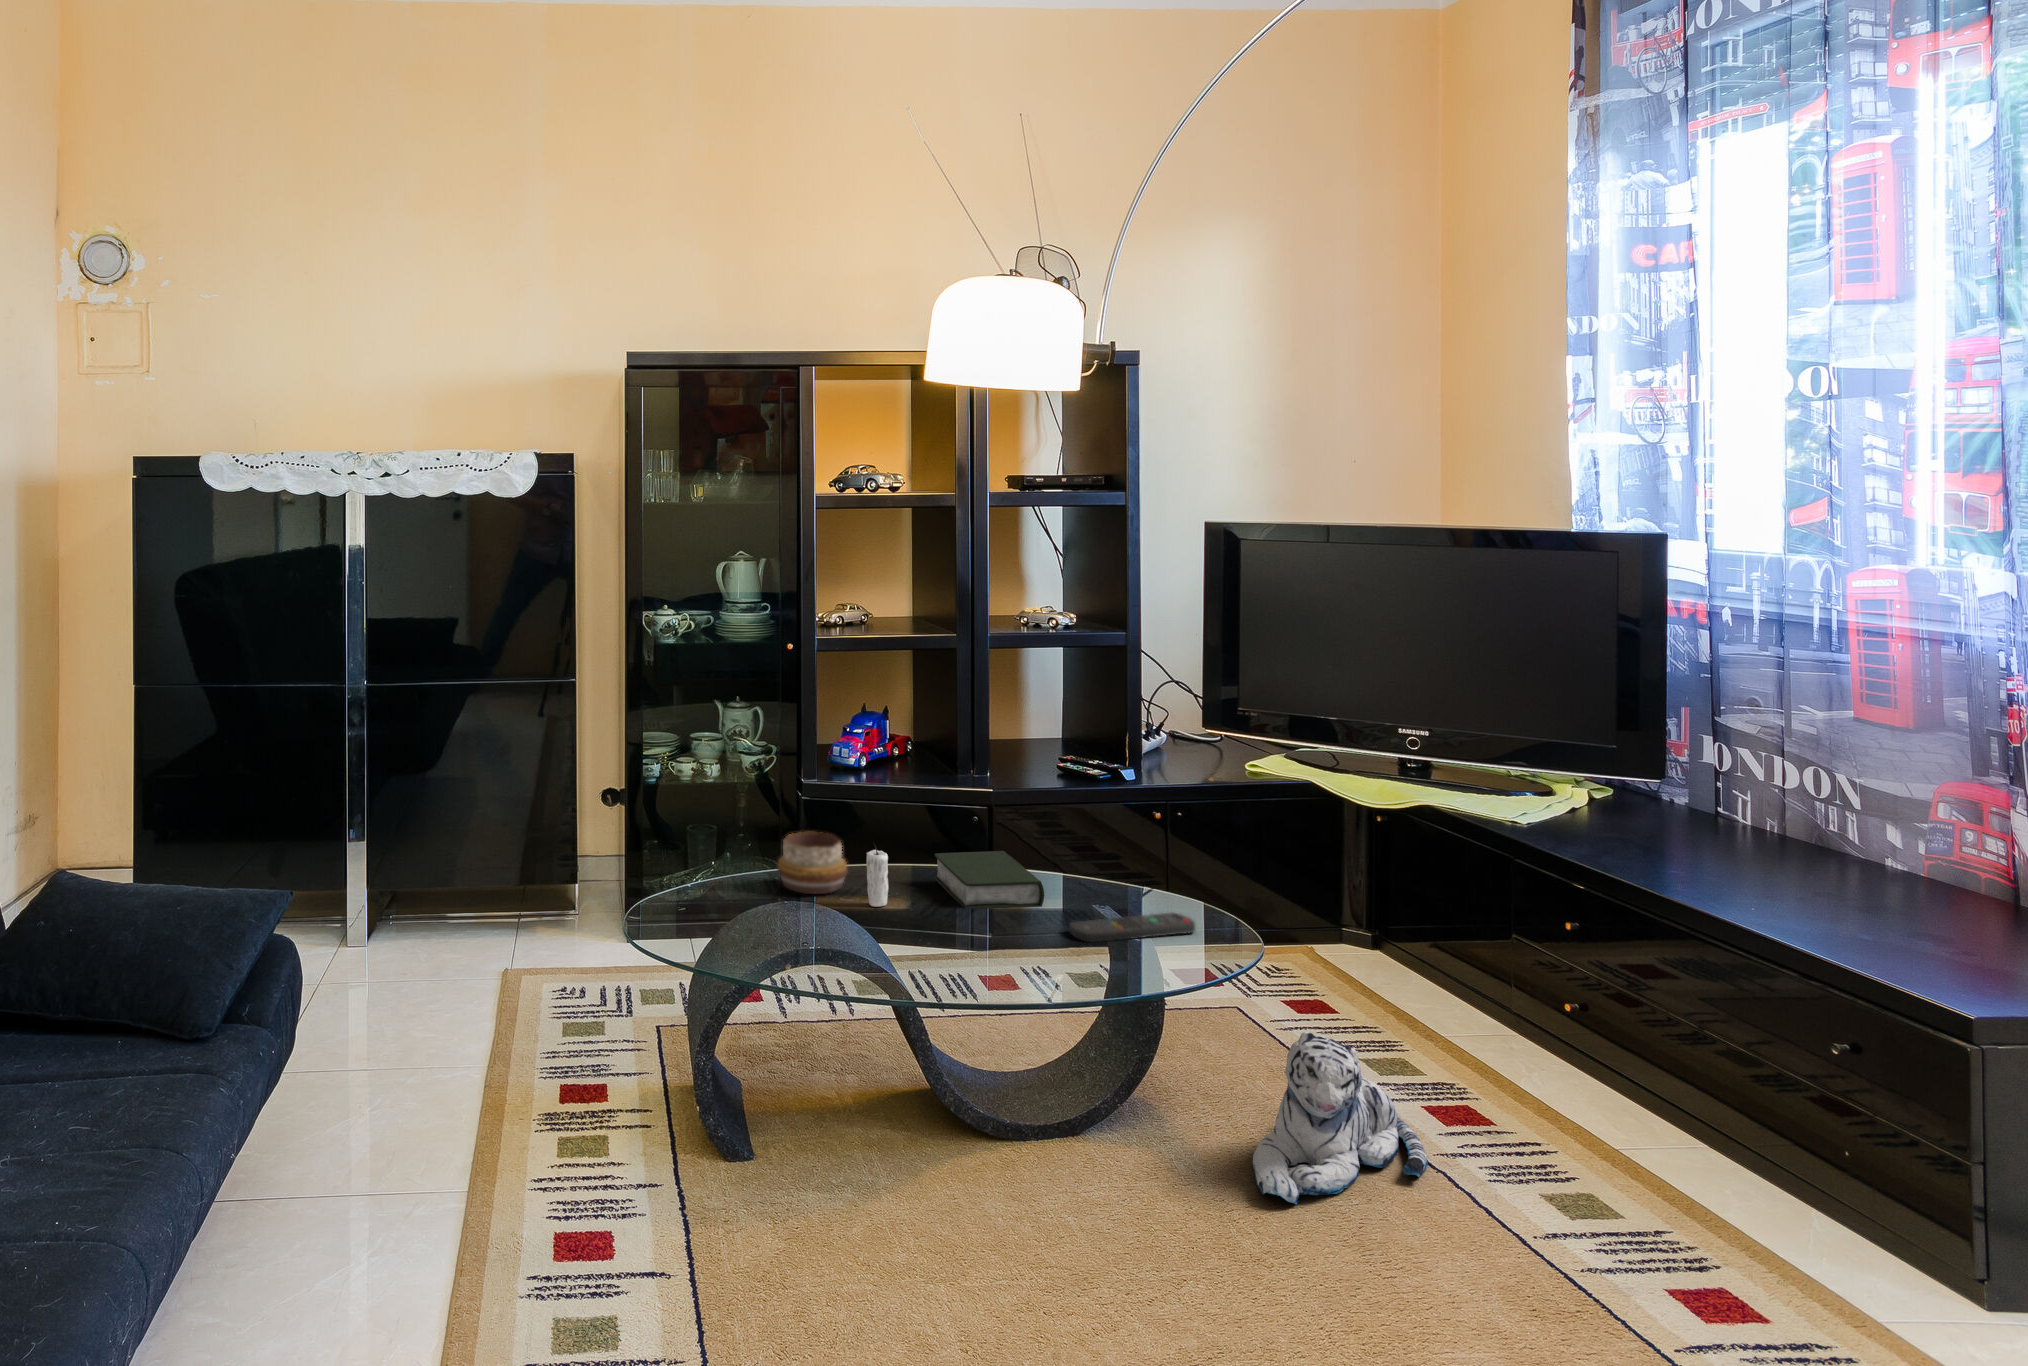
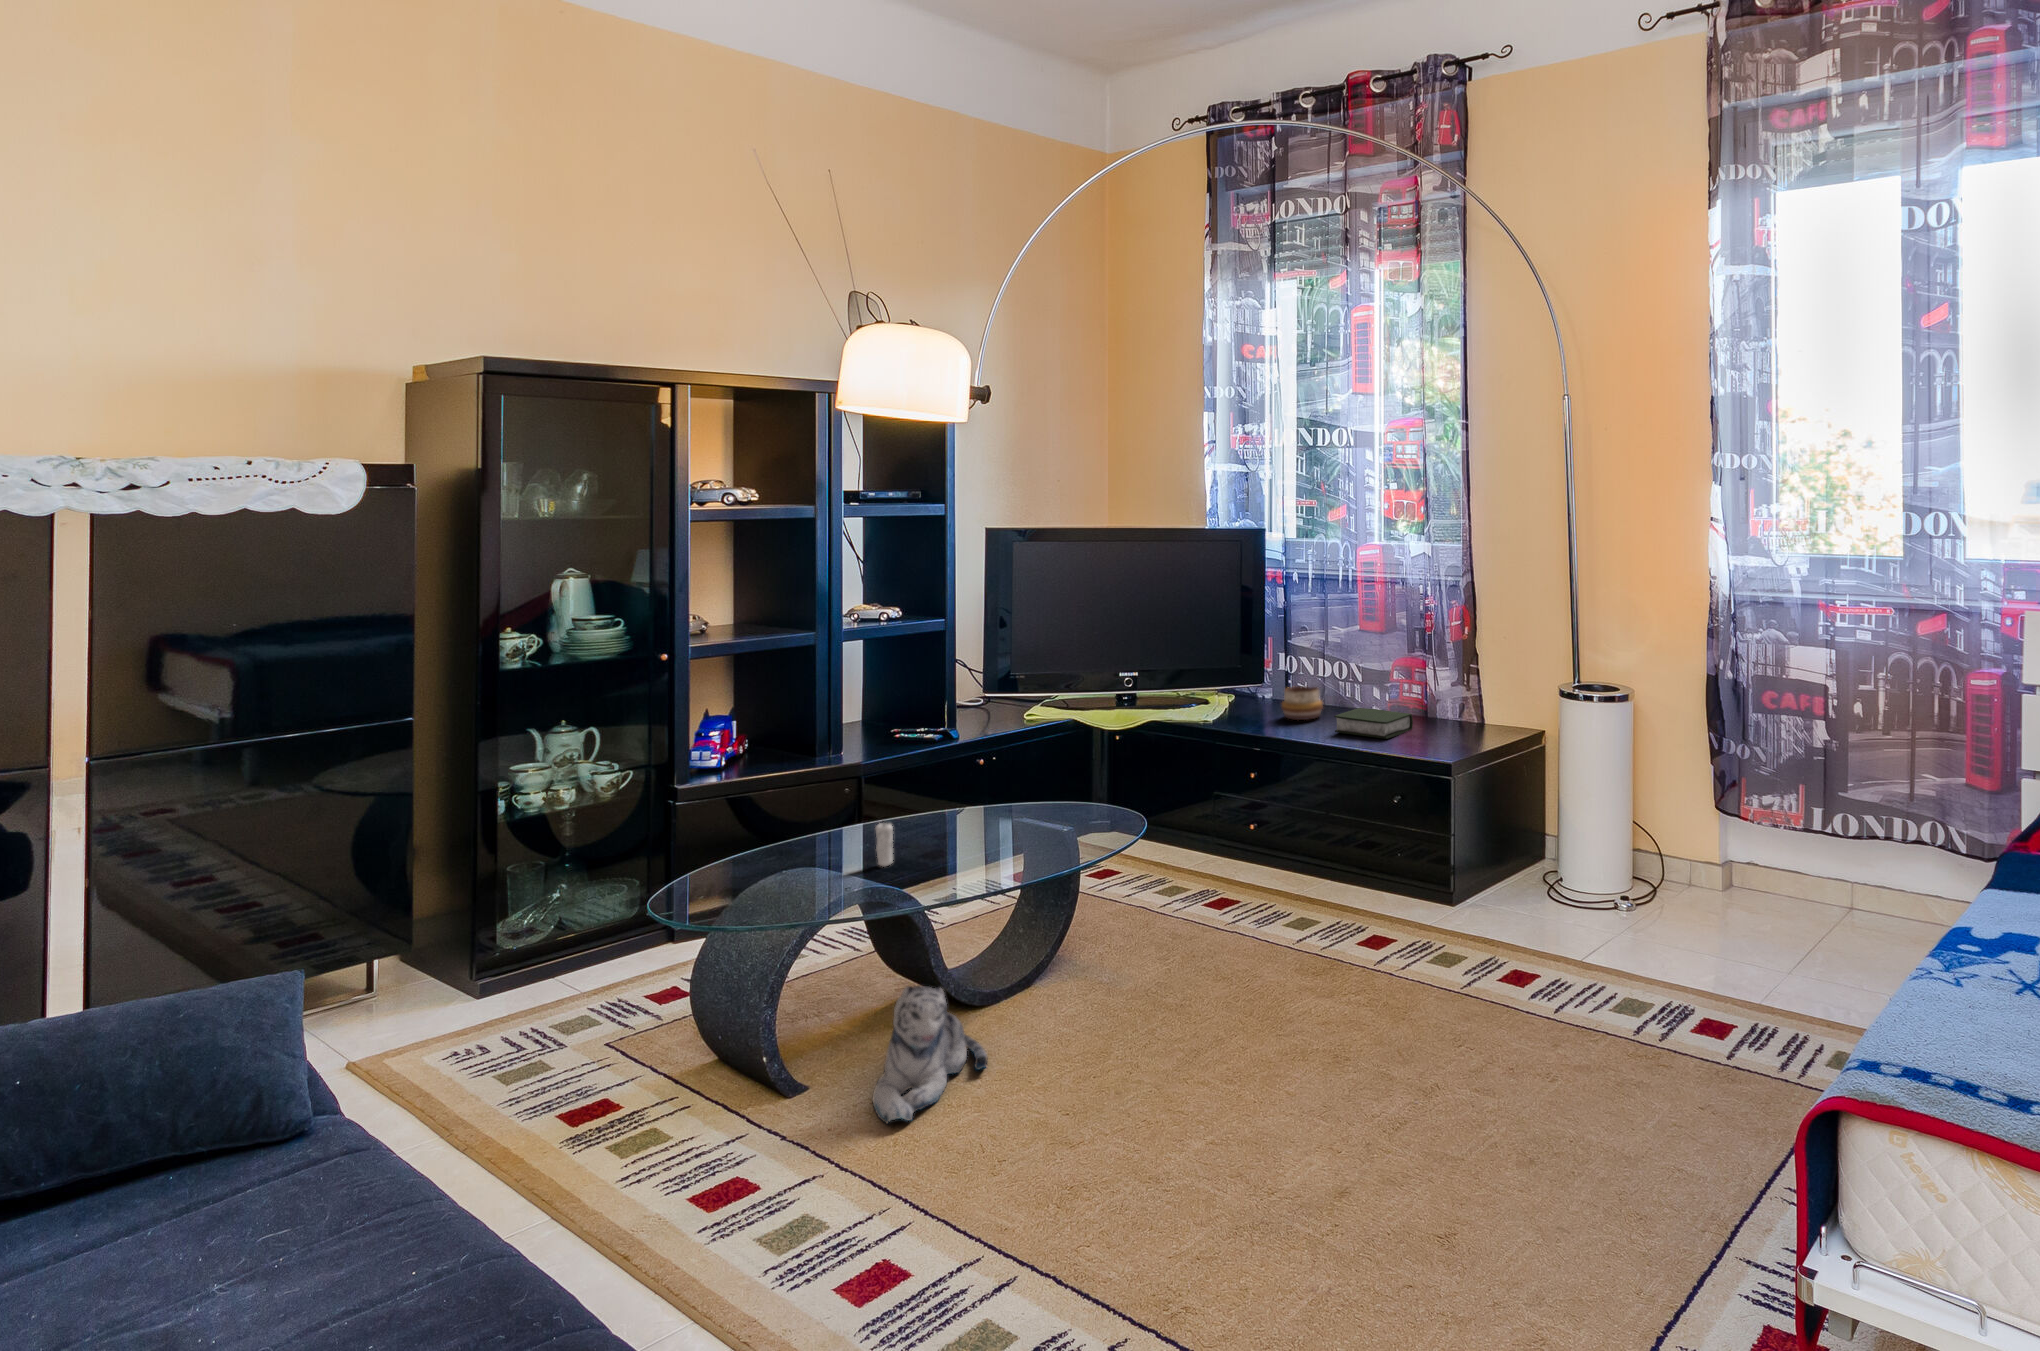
decorative bowl: present [777,832,848,894] -> present [1281,686,1323,720]
book: present [934,851,1044,909] -> present [1334,708,1413,739]
remote control: present [1069,913,1195,942] -> none [1030,817,1099,847]
plush toy: present [1252,1031,1428,1204] -> present [872,986,988,1123]

